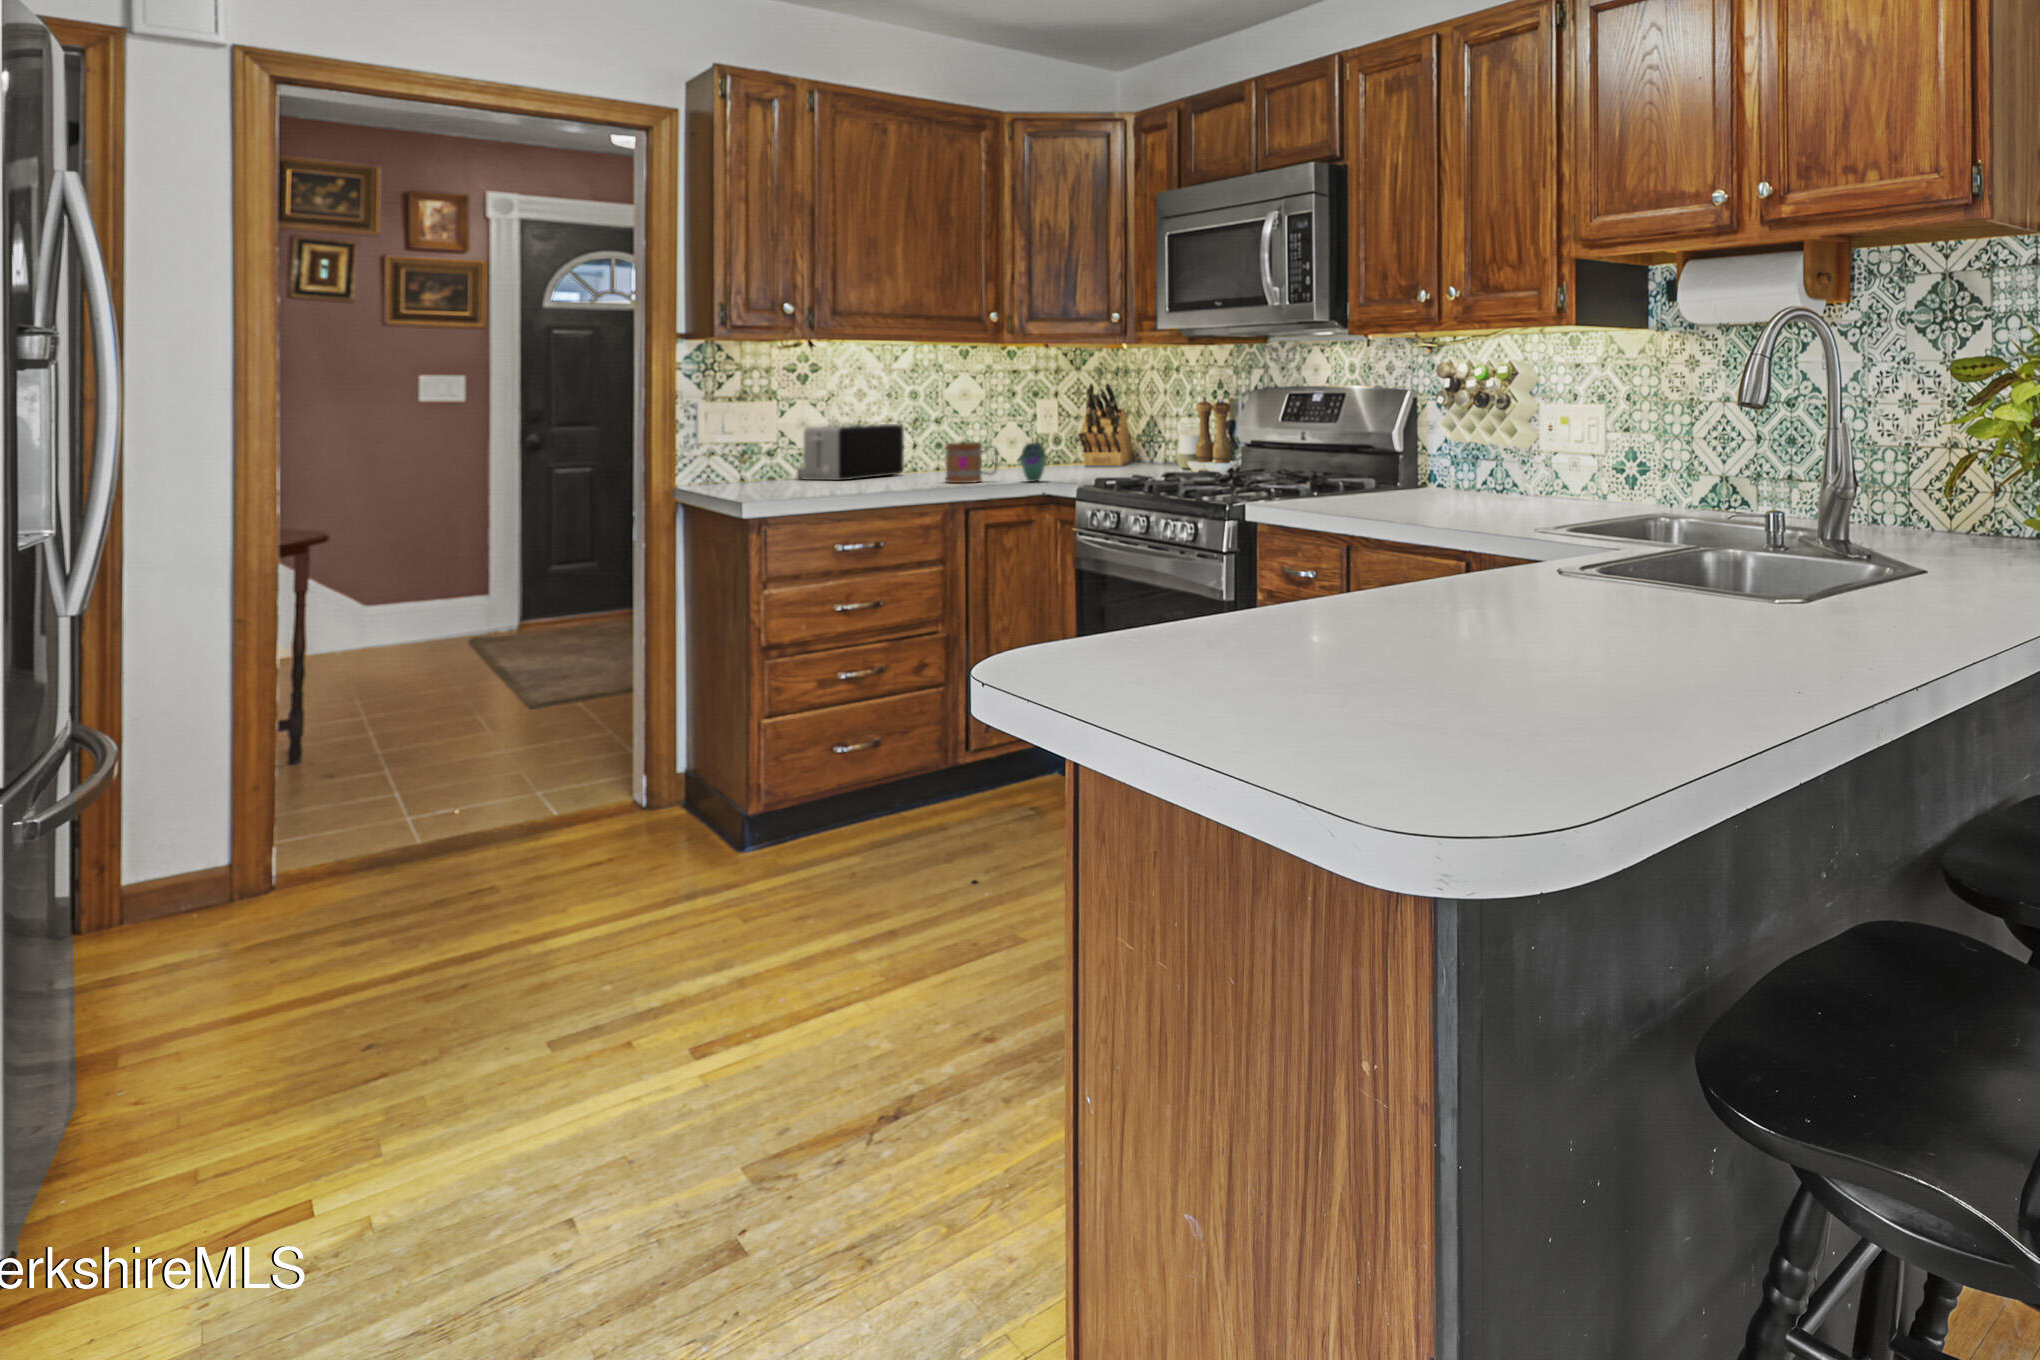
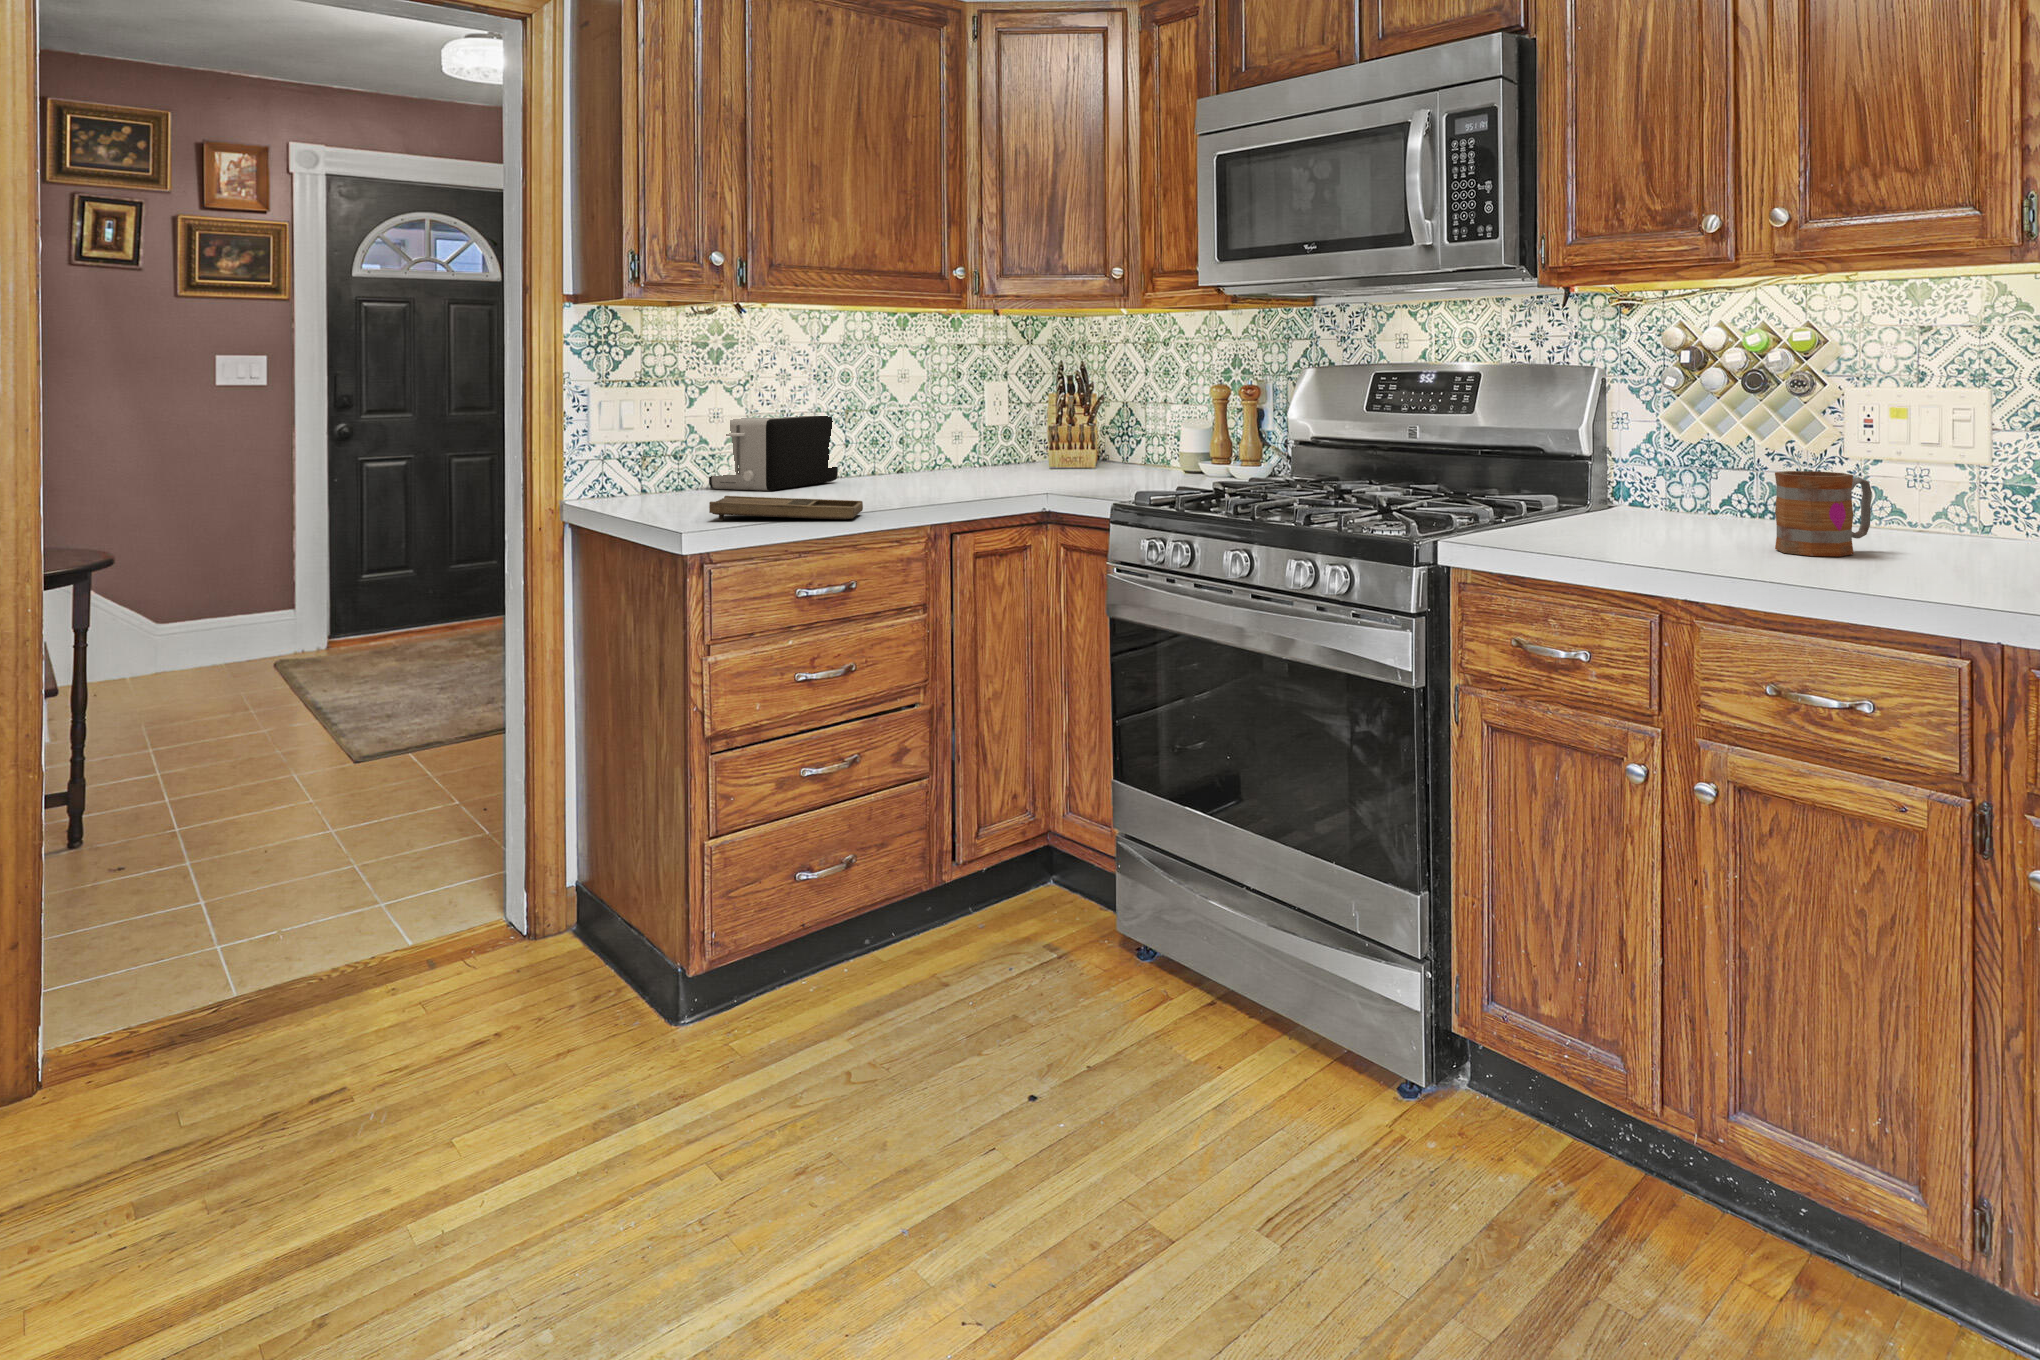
mug: present [946,442,998,483] -> present [1775,471,1872,556]
vase: present [1019,443,1048,482] -> none [1010,440,1048,494]
tray: none [770,480,885,497] -> present [709,496,863,520]

